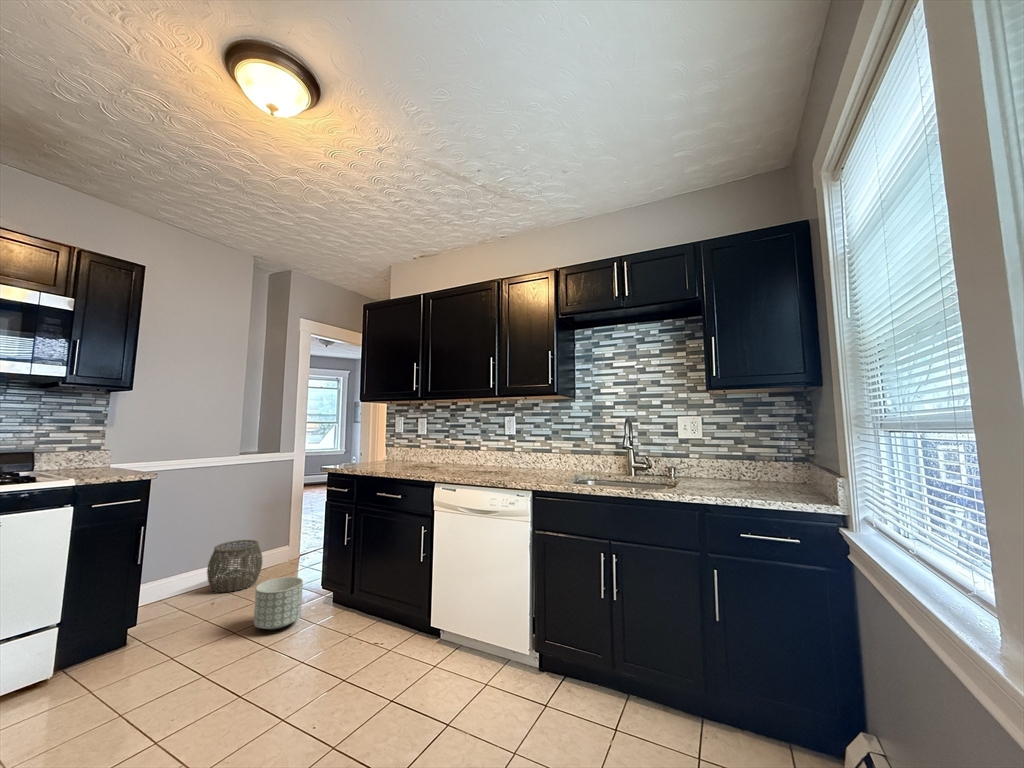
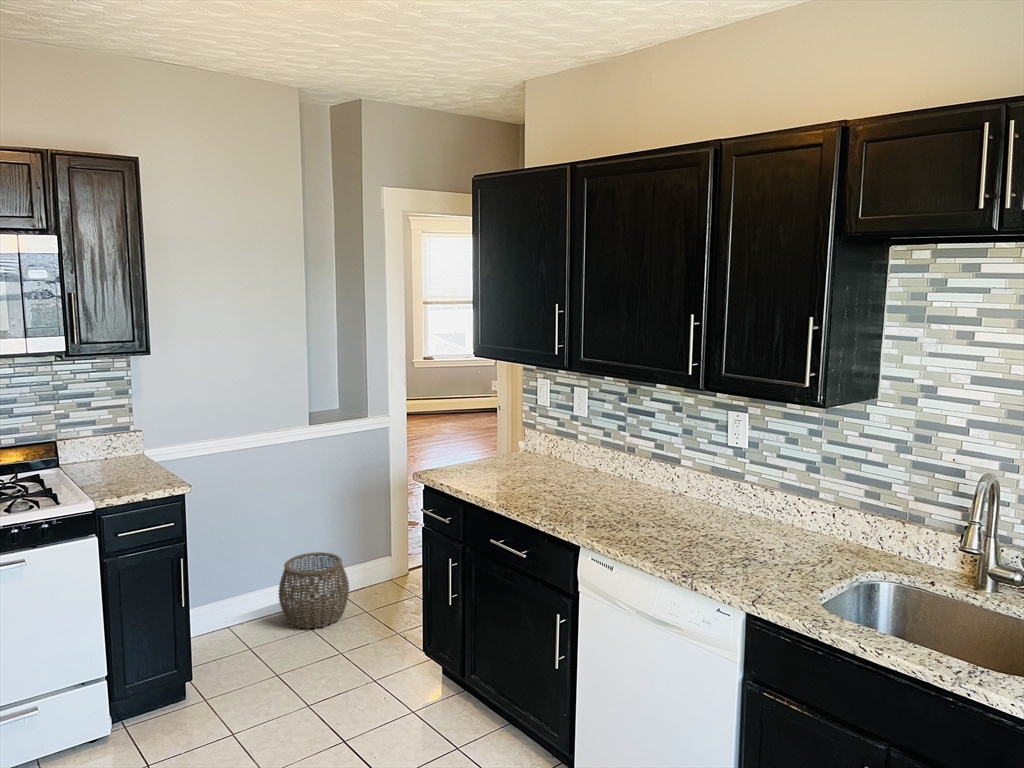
planter: present [254,577,303,630] -> none [328,638,391,716]

